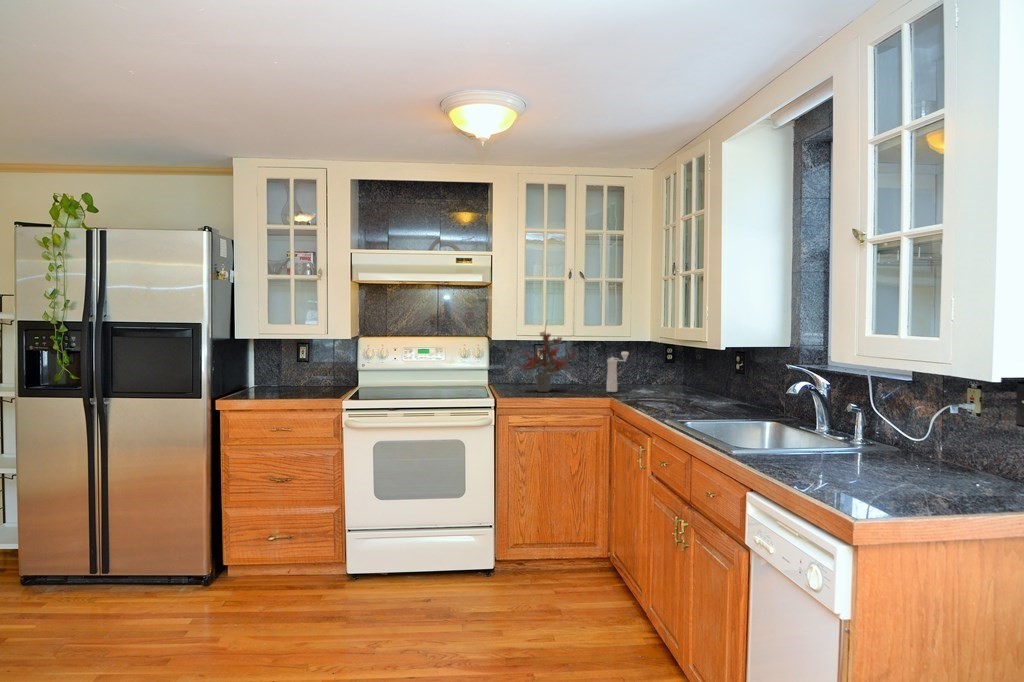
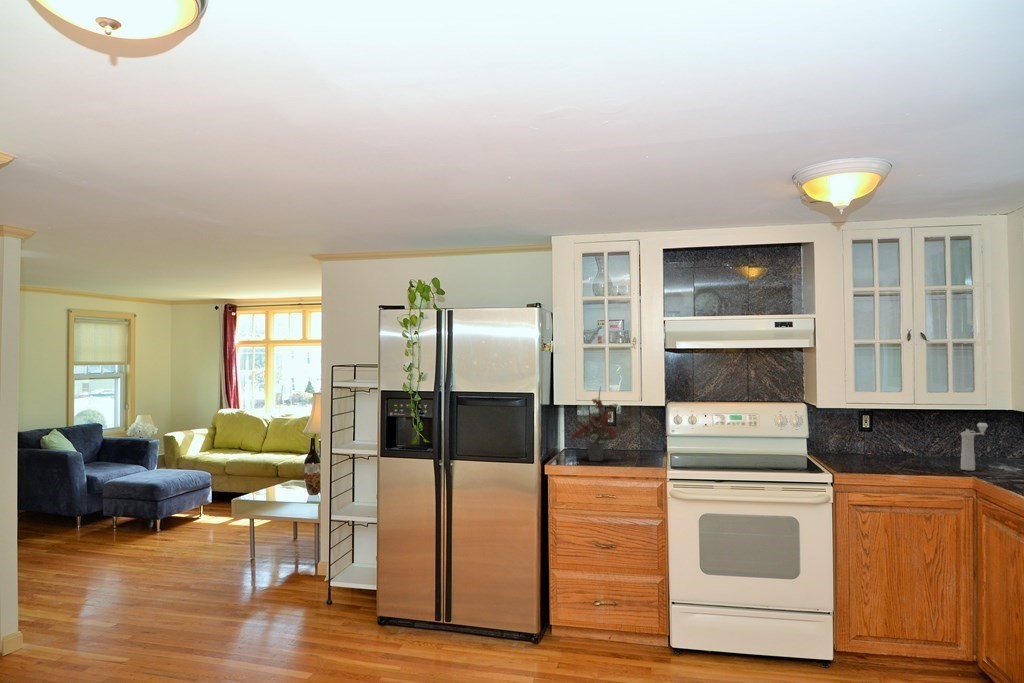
potted plant: present [520,328,576,392] -> present [568,392,630,461]

